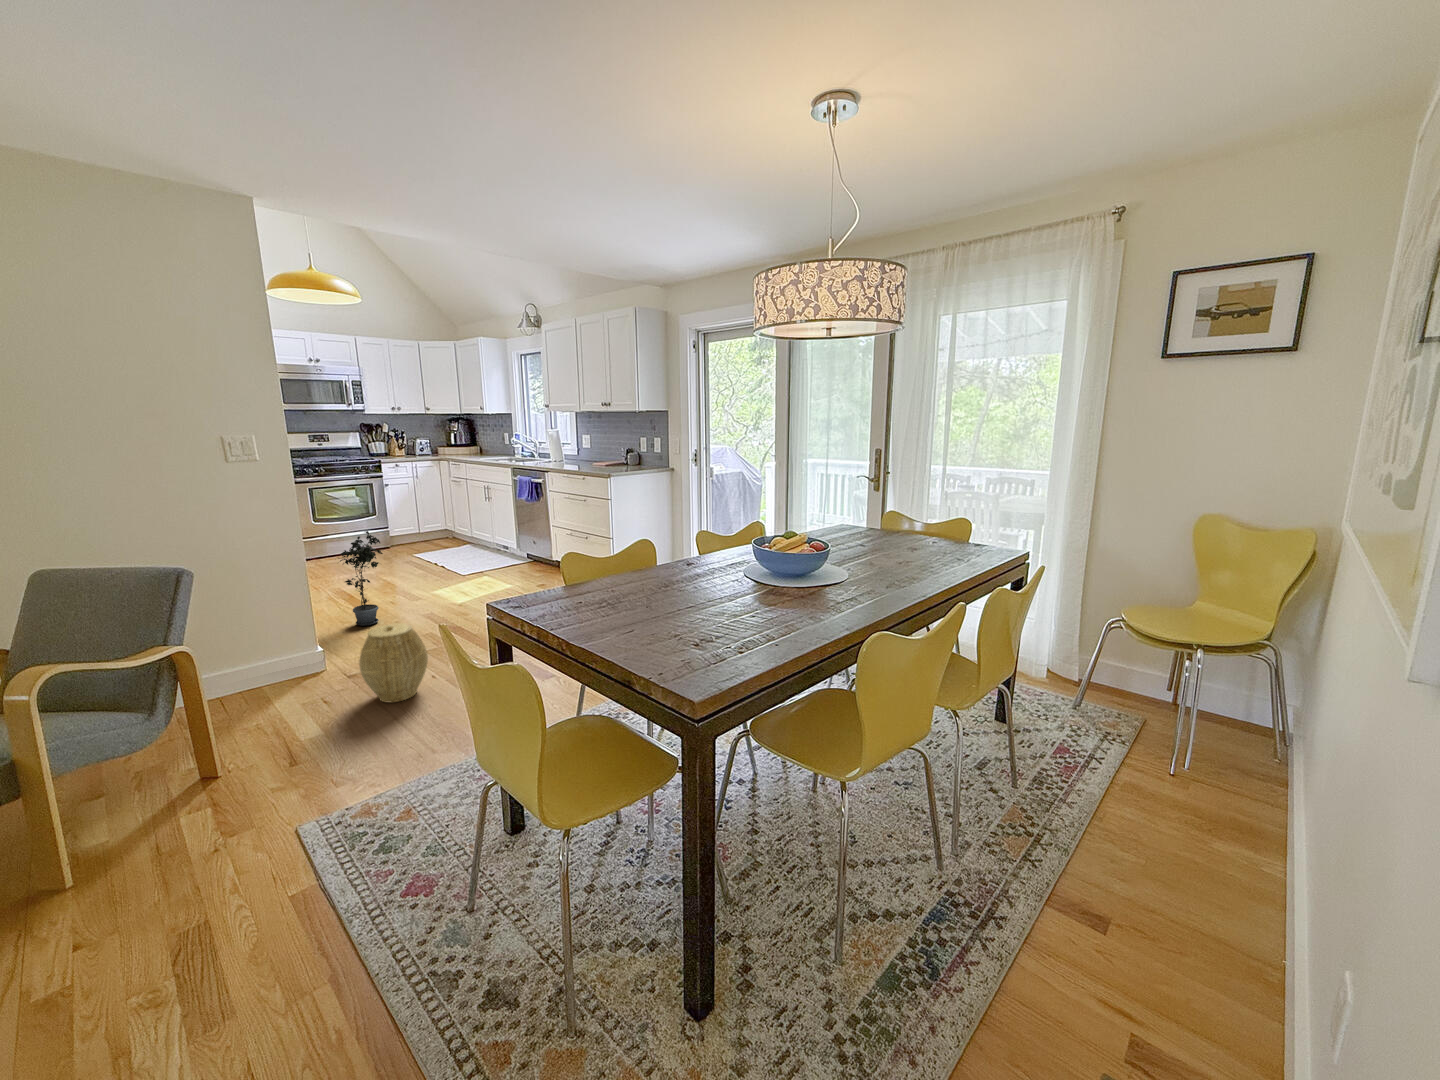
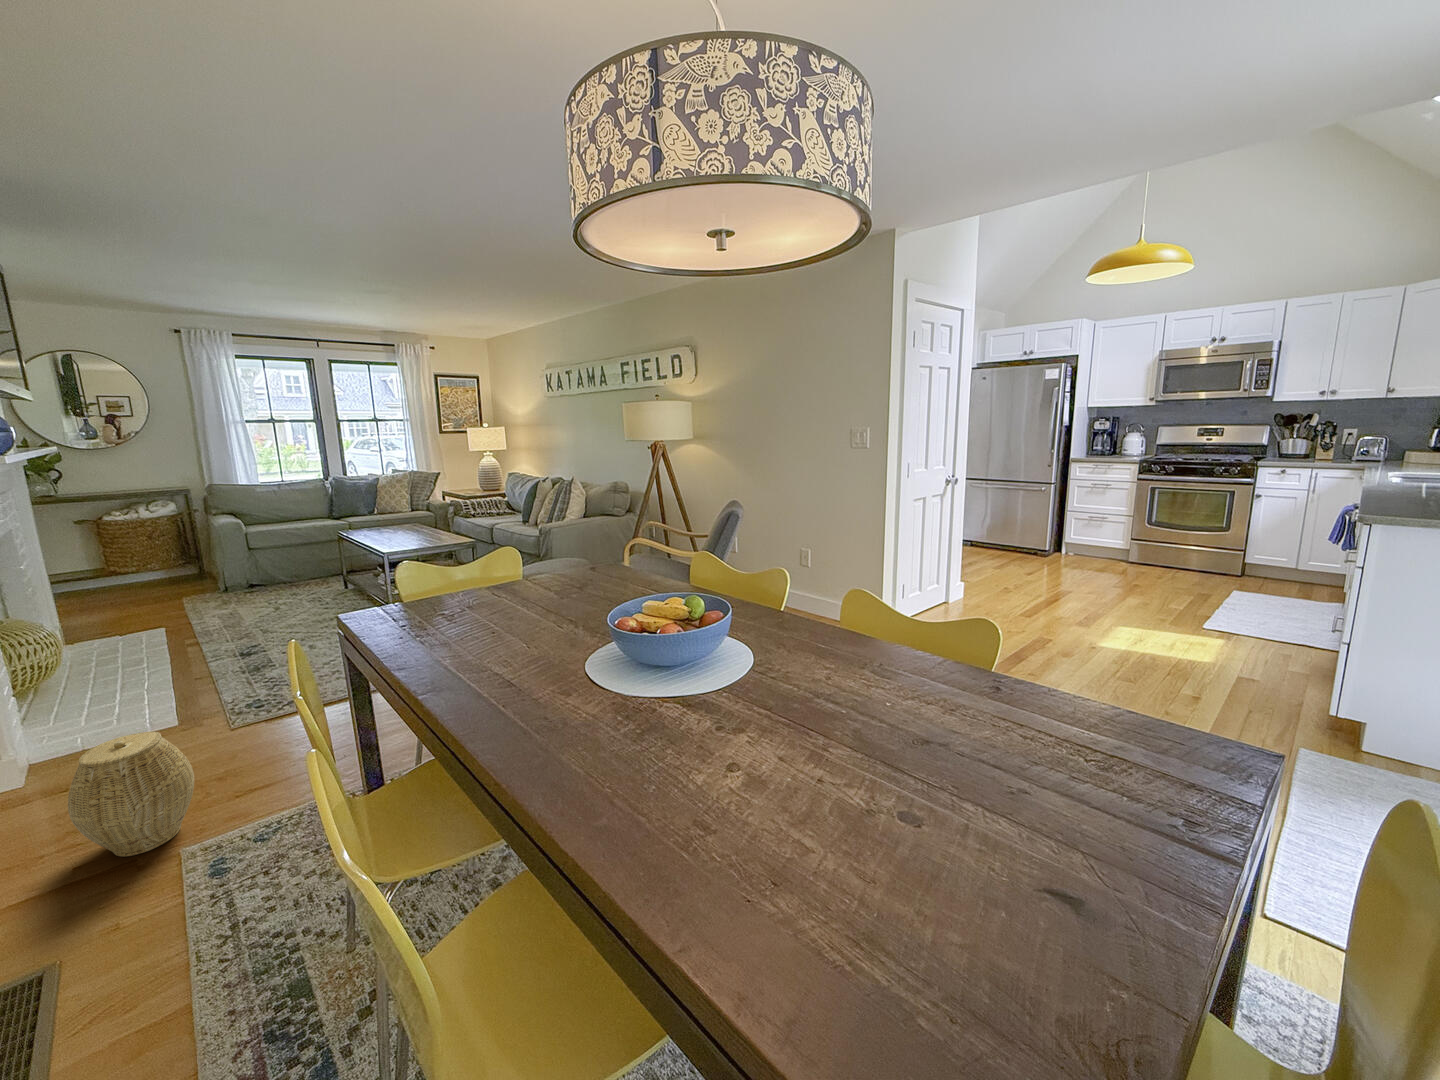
potted plant: present [338,531,383,626] -> none [147,575,221,699]

